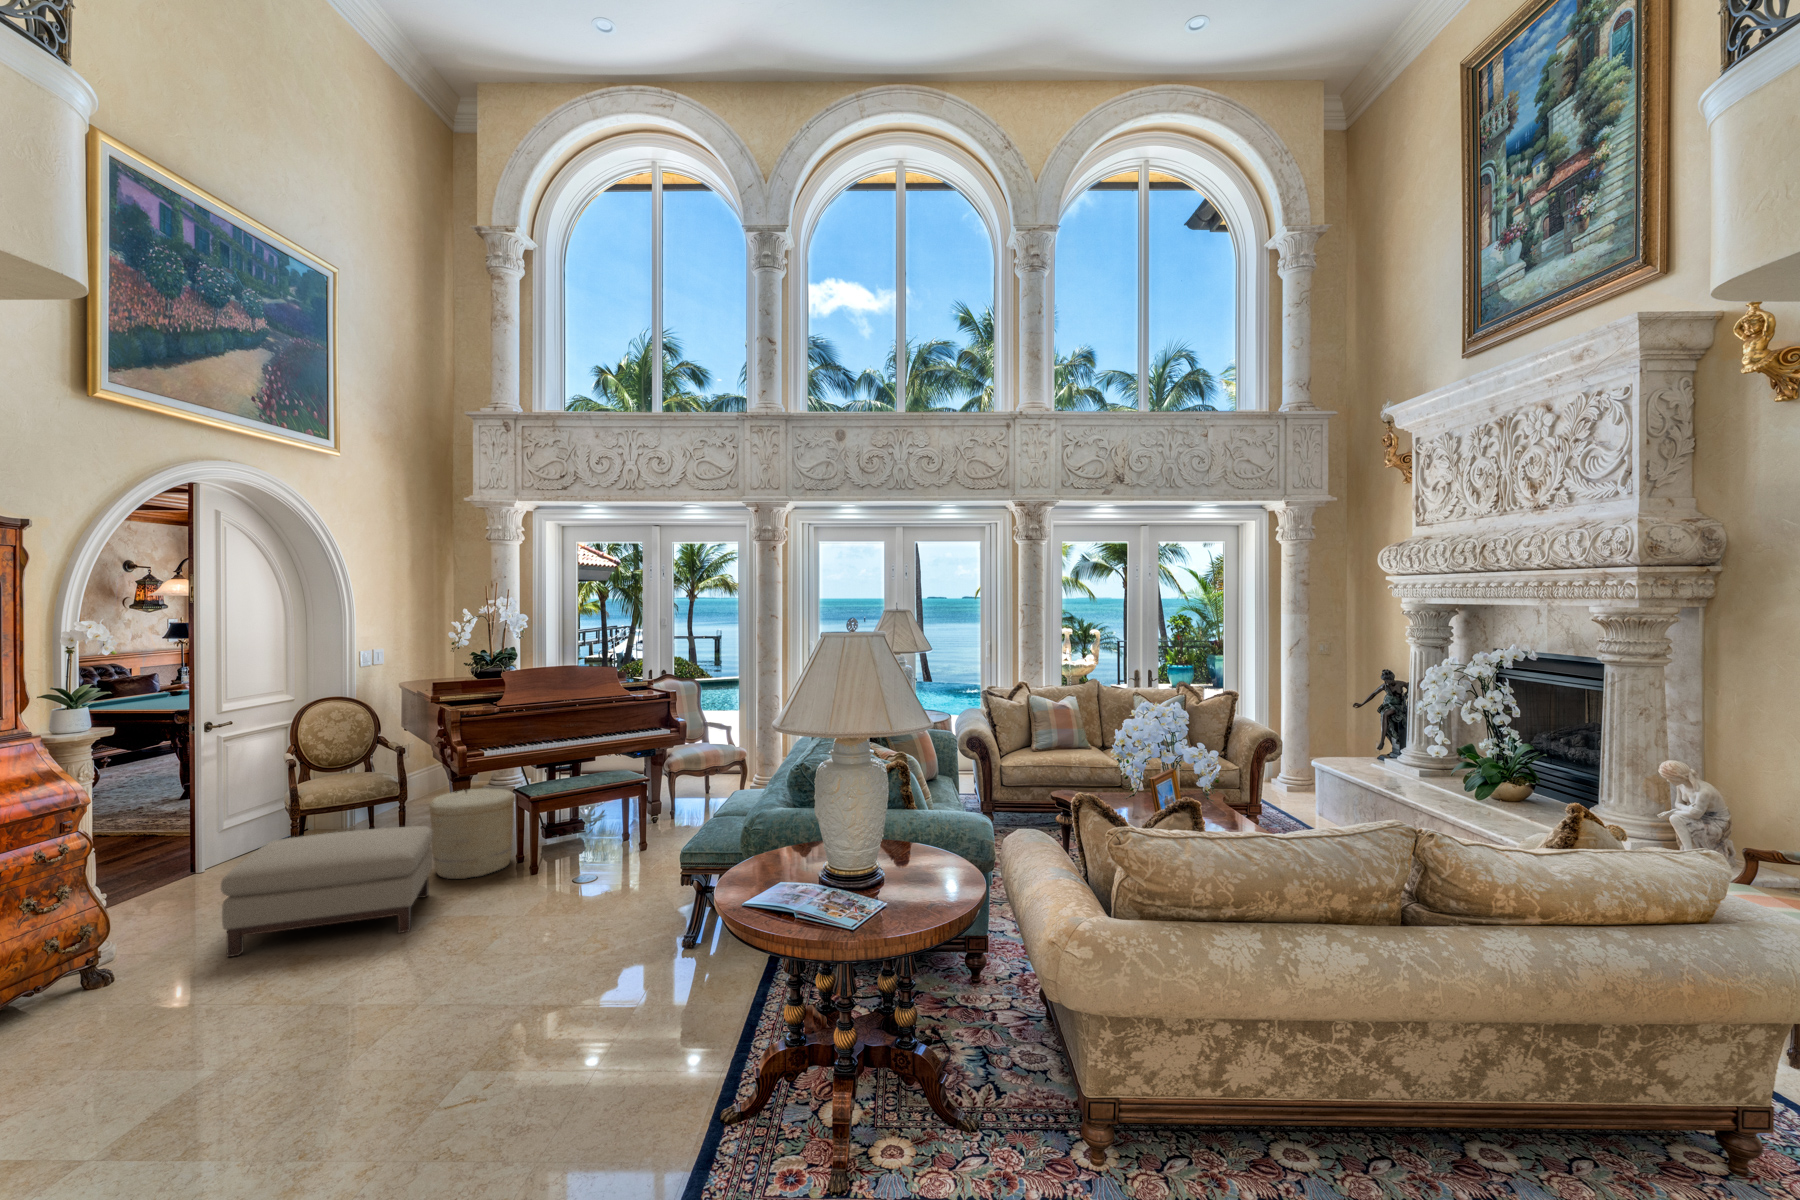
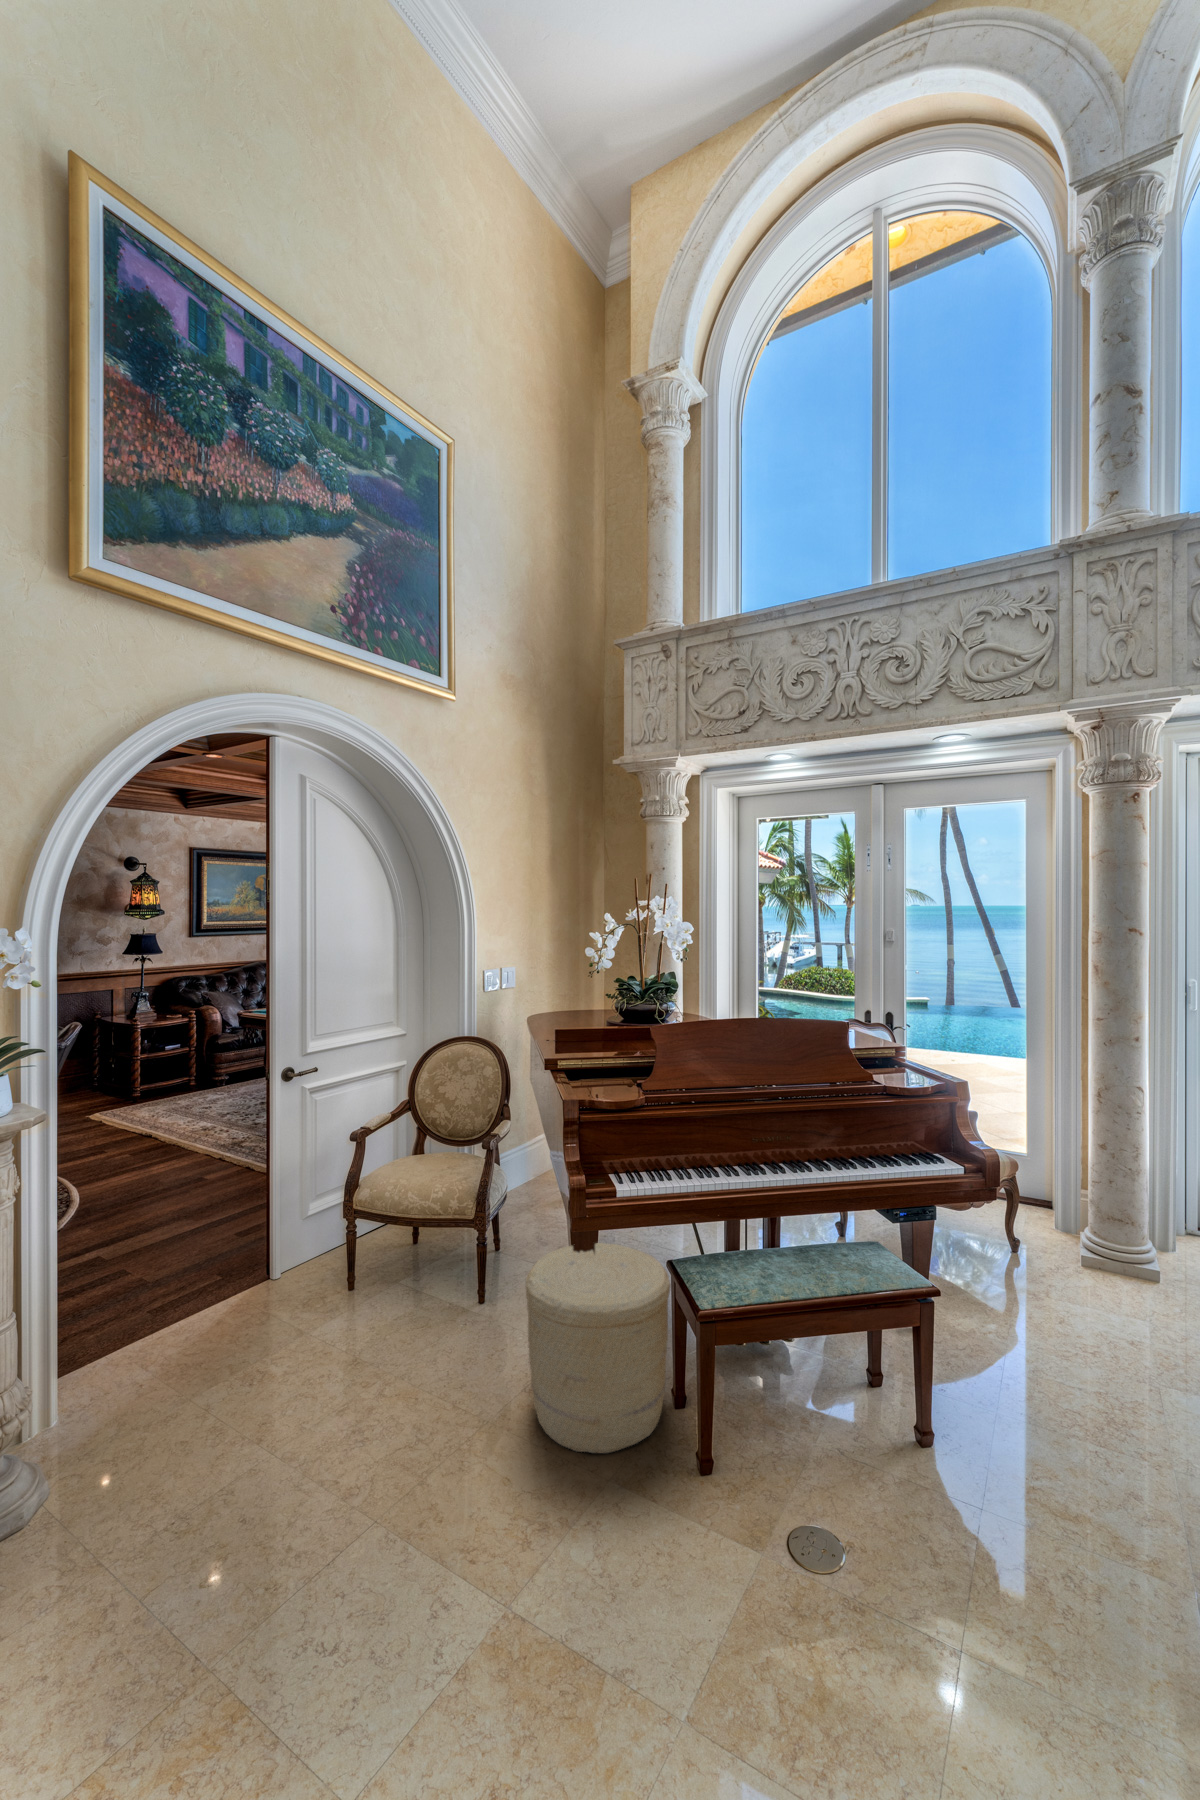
ottoman: present [221,826,433,957] -> none [107,1333,517,1703]

